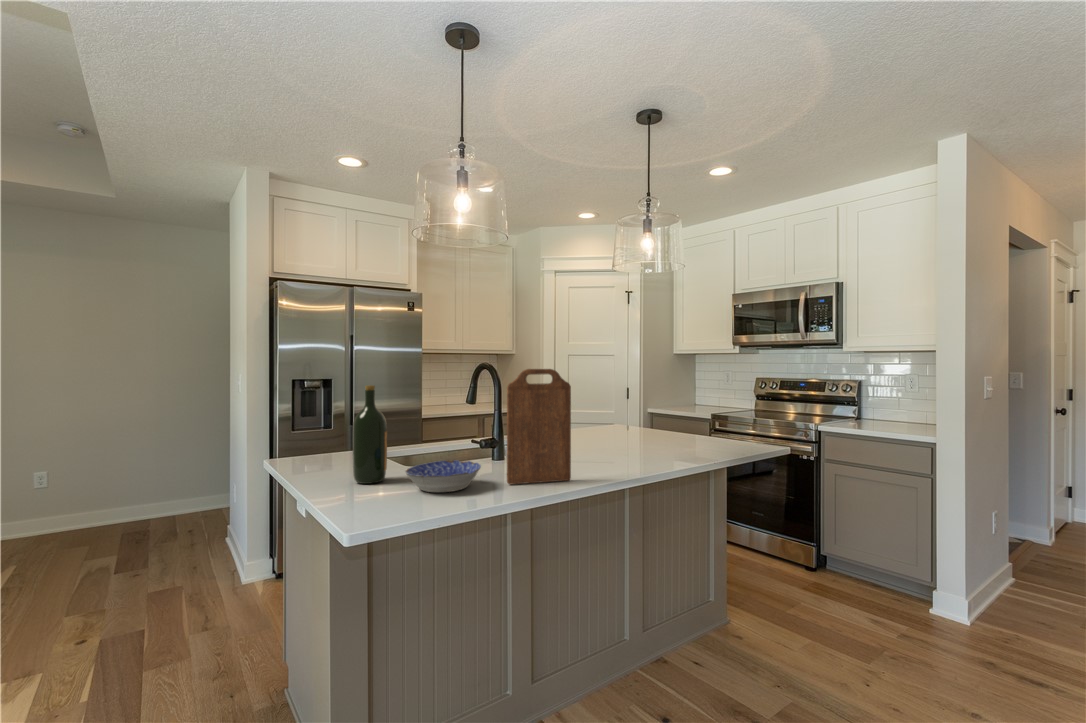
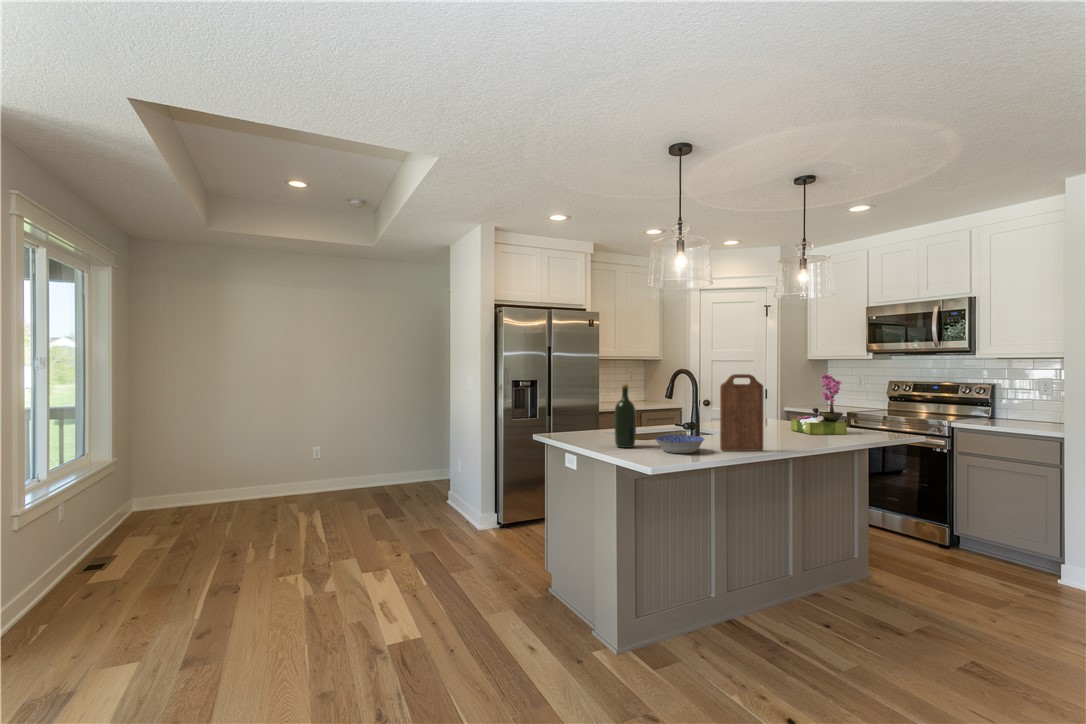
flower arrangement: none [634,367,698,449] -> present [791,374,847,435]

